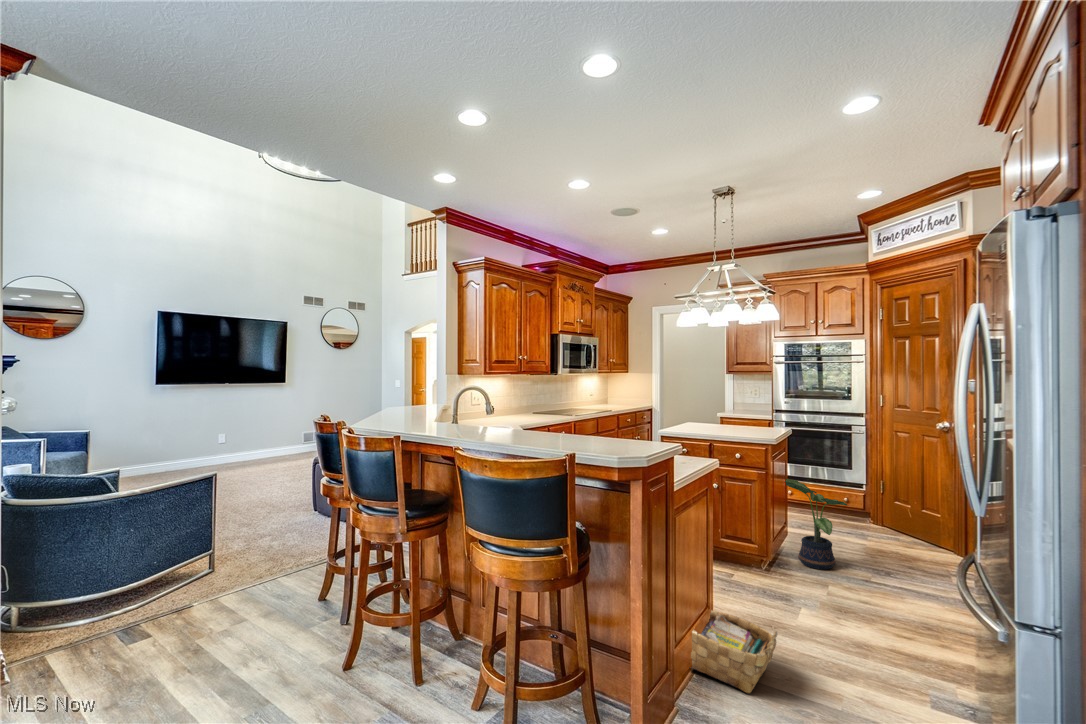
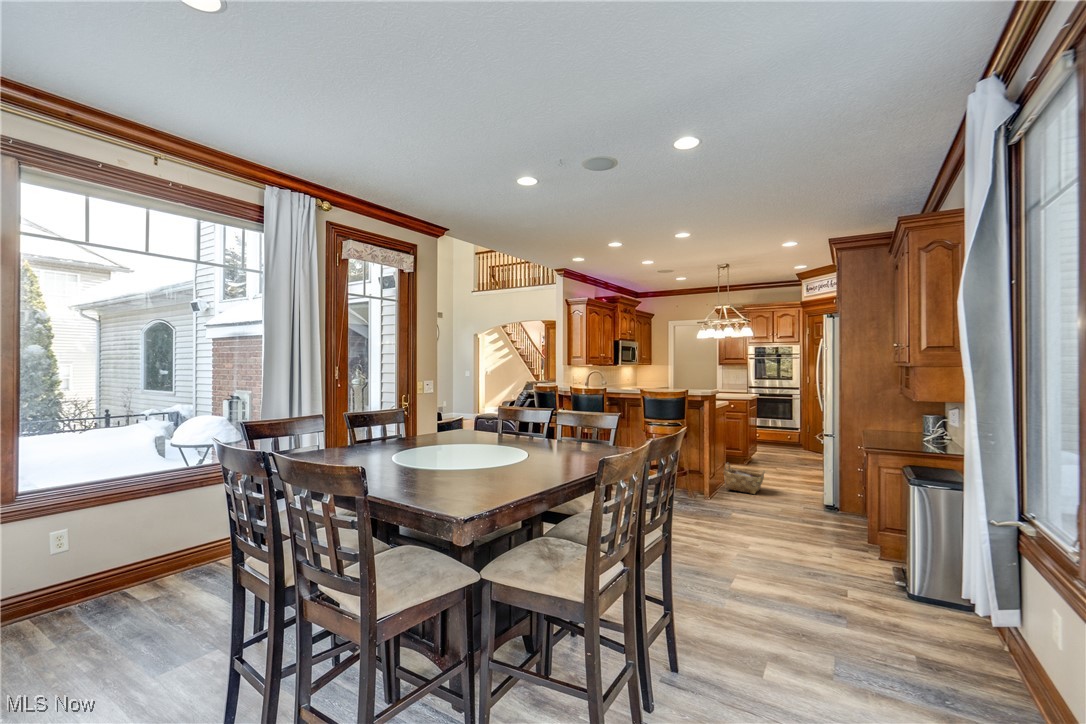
potted plant: present [785,479,848,569] -> none [755,420,793,466]

